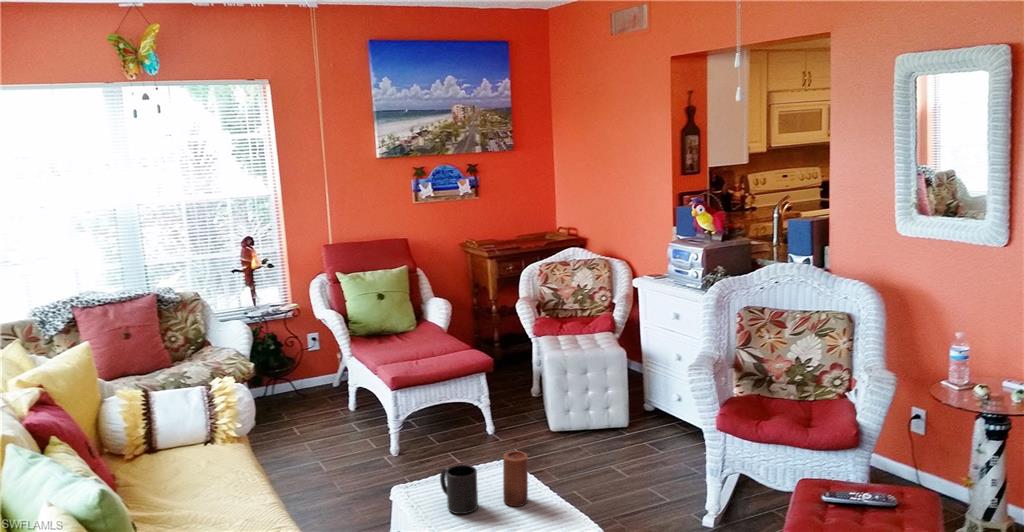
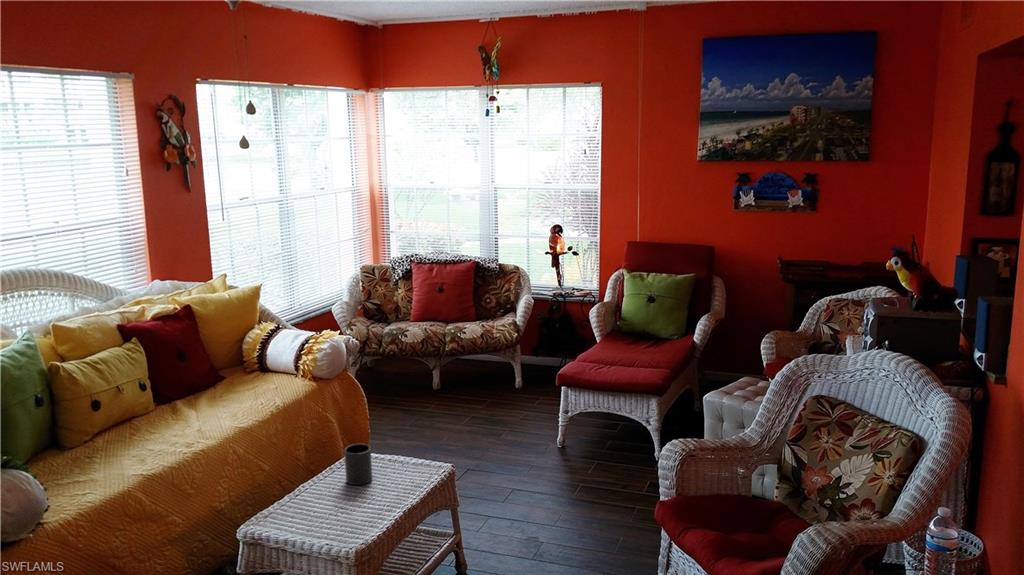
candle: present [503,451,528,506] -> none [380,448,403,497]

